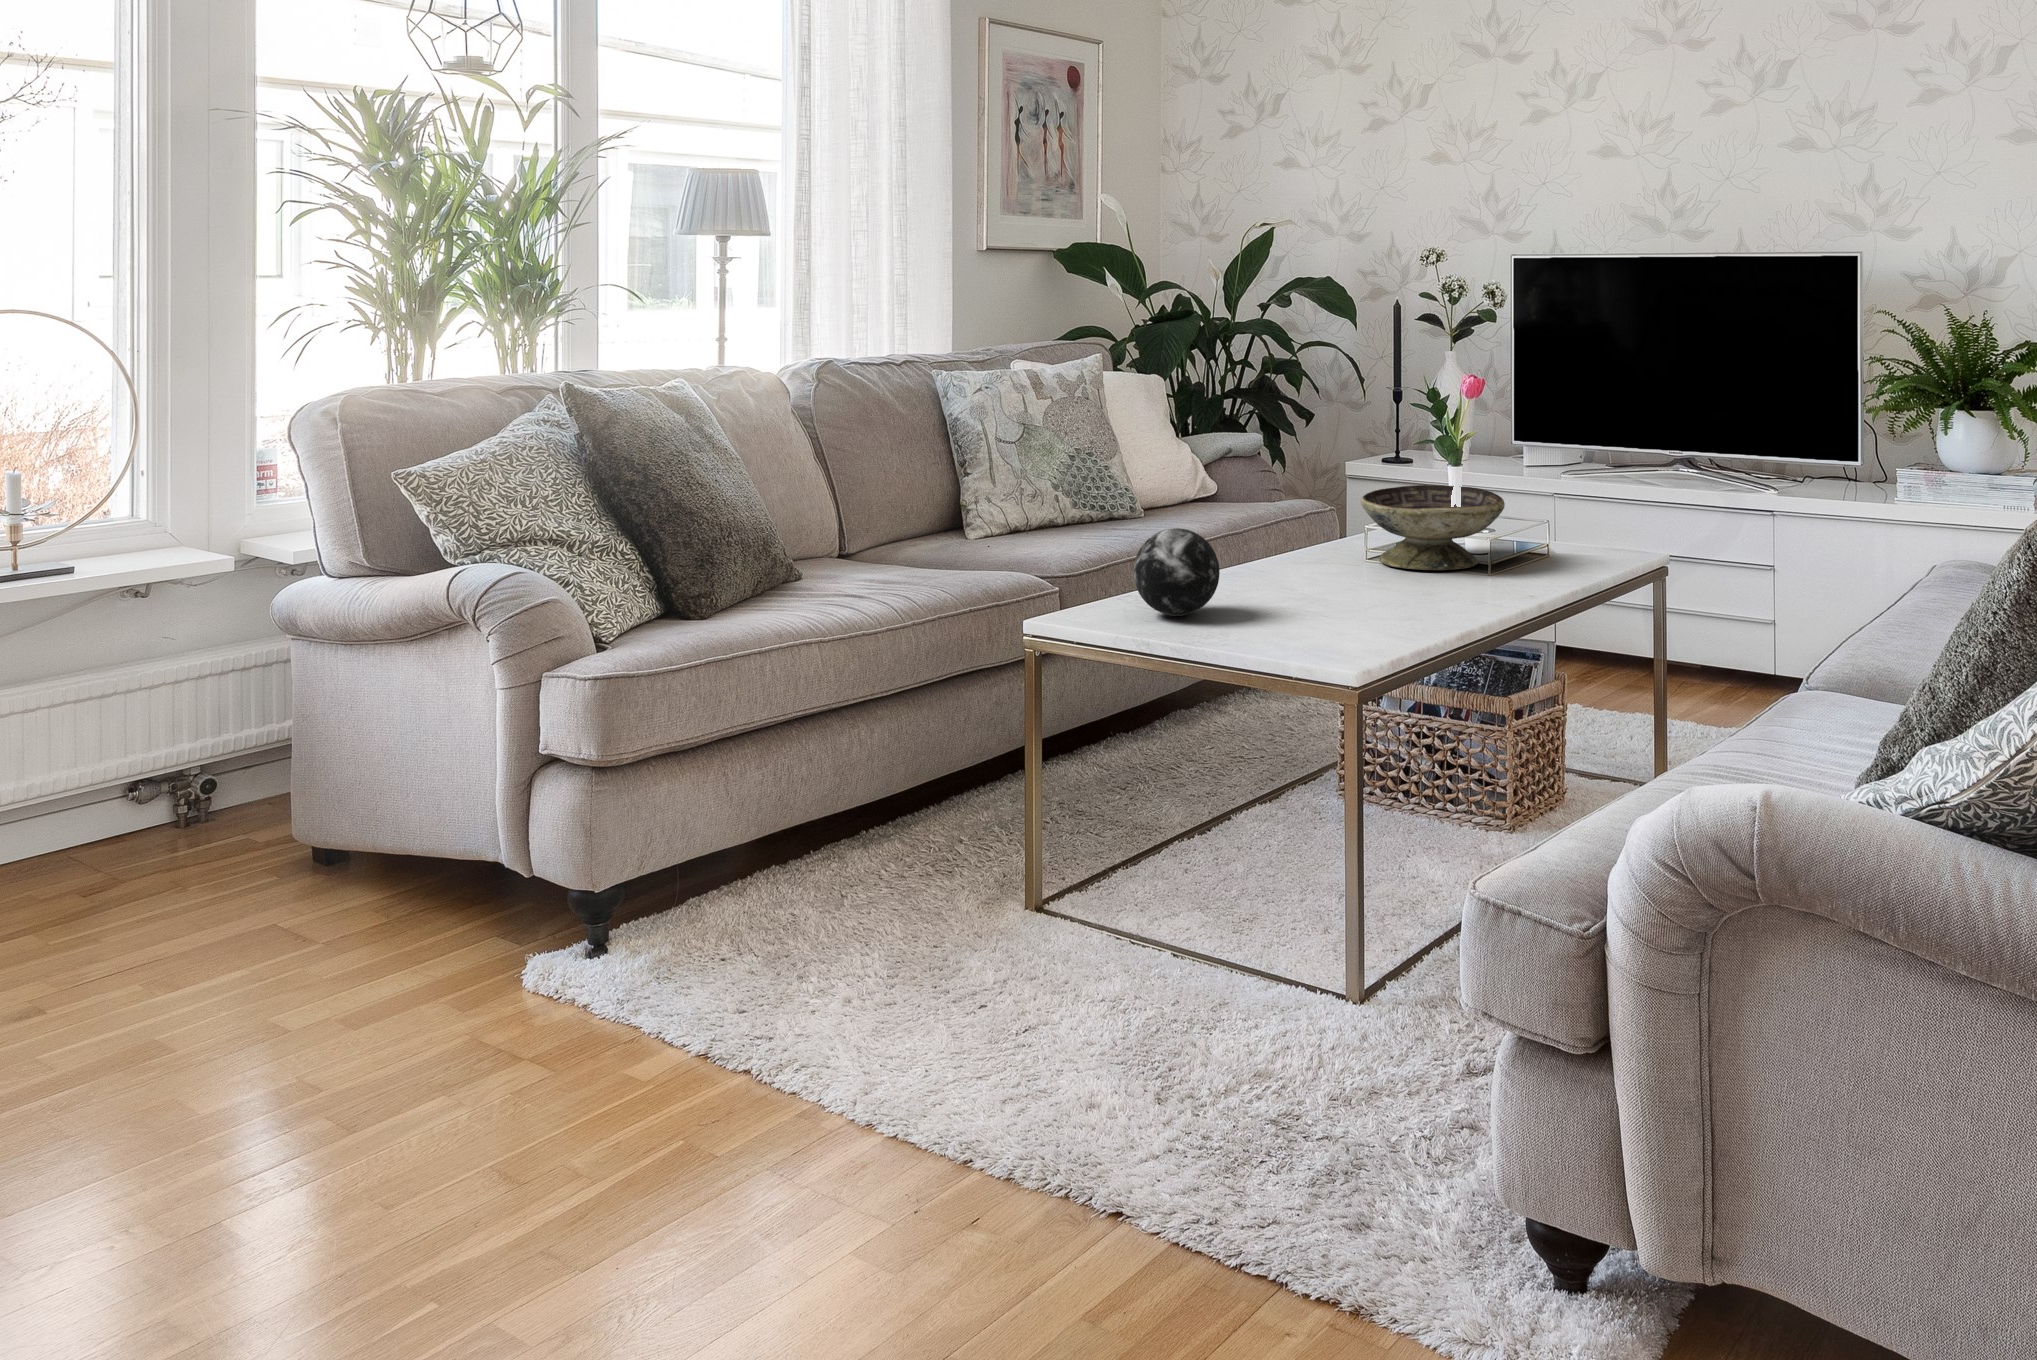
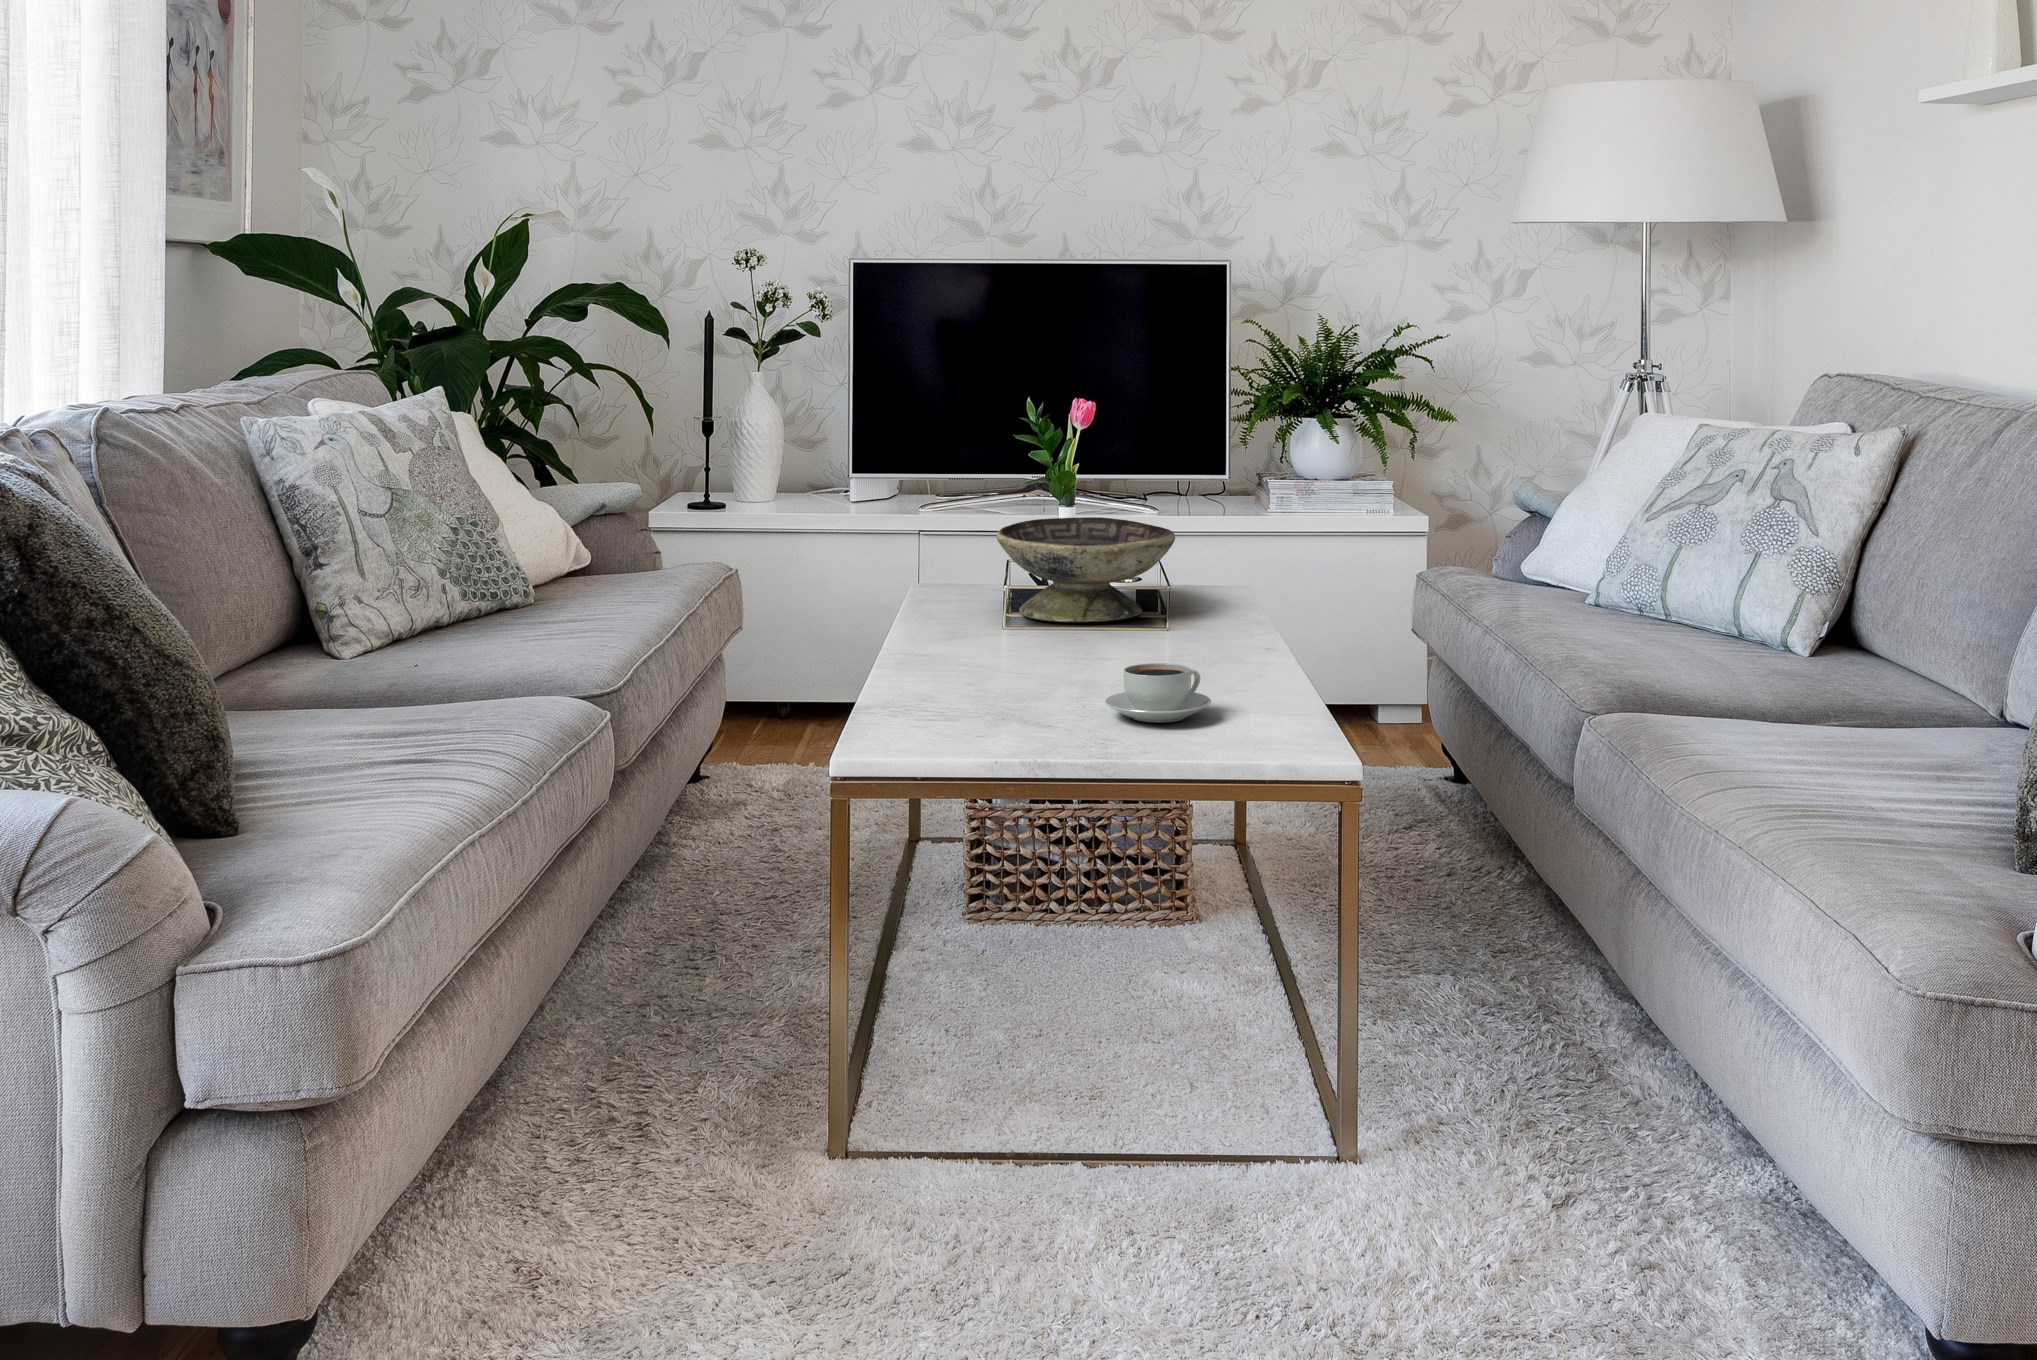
decorative orb: present [1134,528,1220,616] -> none [909,591,1029,714]
coffee cup: none [1242,595,1321,639] -> present [1105,663,1211,723]

